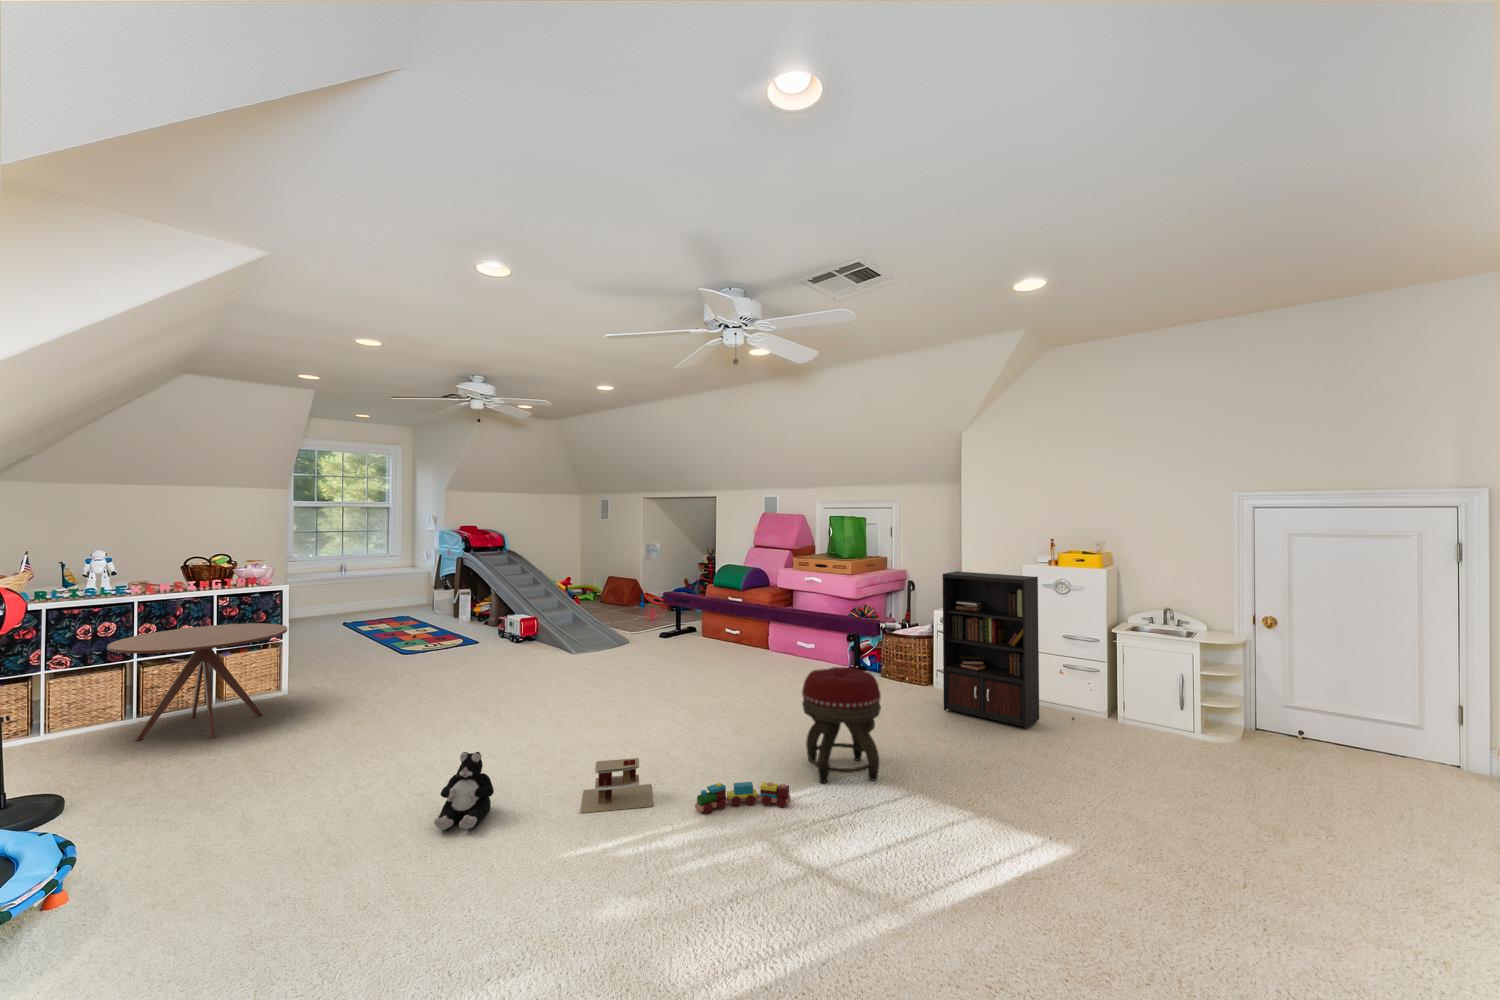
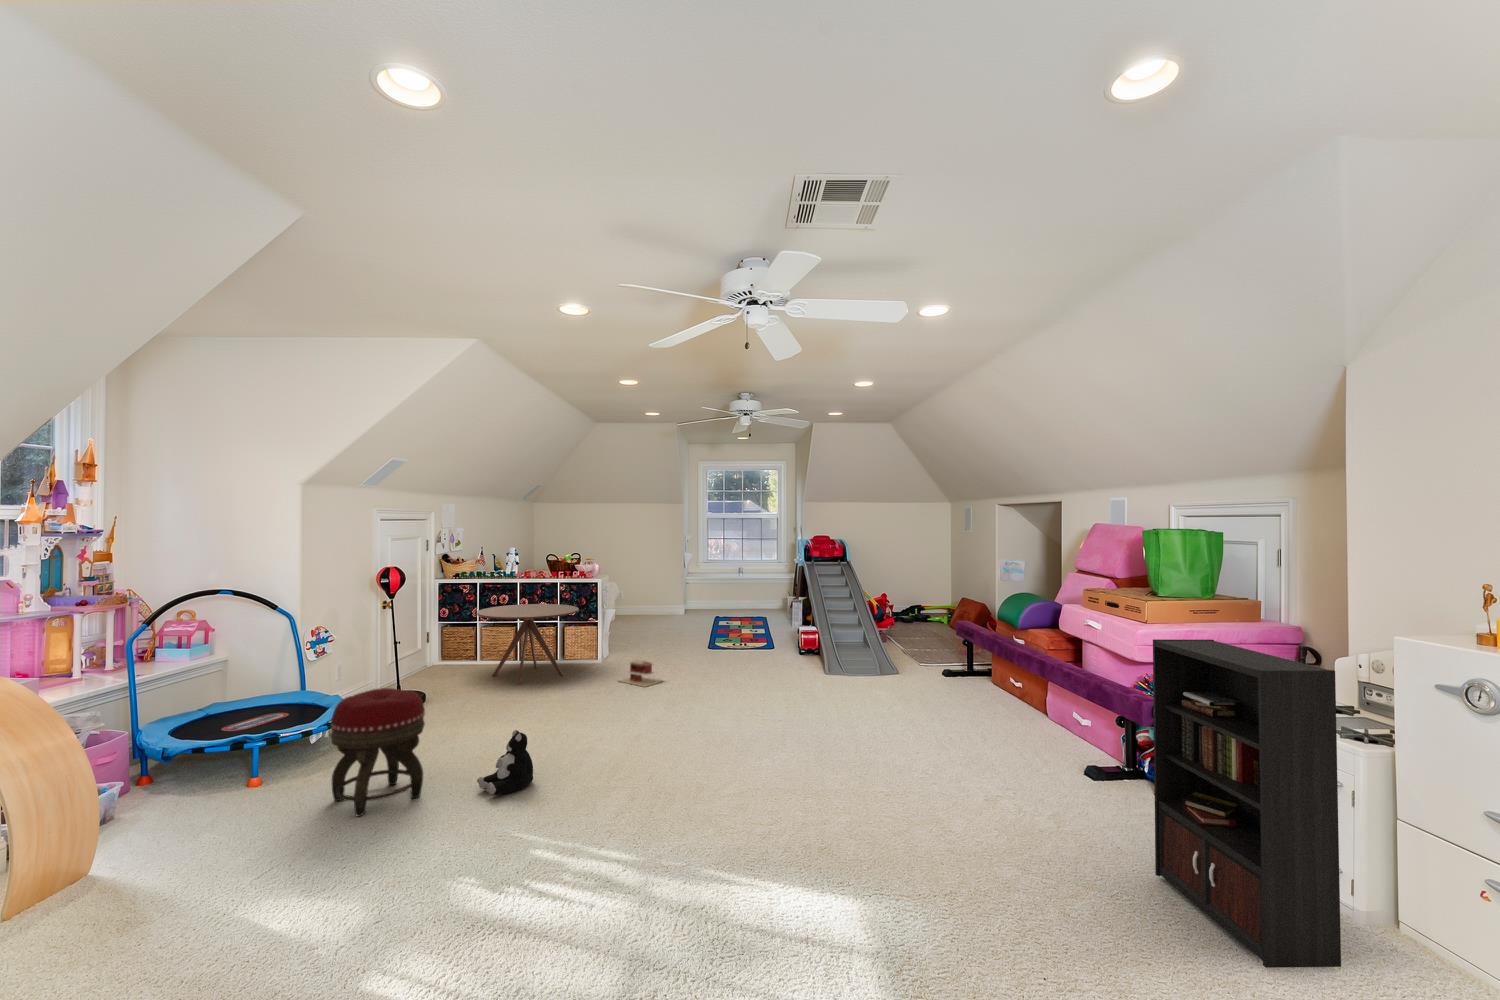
footstool: present [802,667,881,783] -> present [330,688,425,816]
toy house: present [580,758,653,813] -> present [620,660,662,687]
toy train: present [695,782,791,814] -> none [629,834,720,891]

